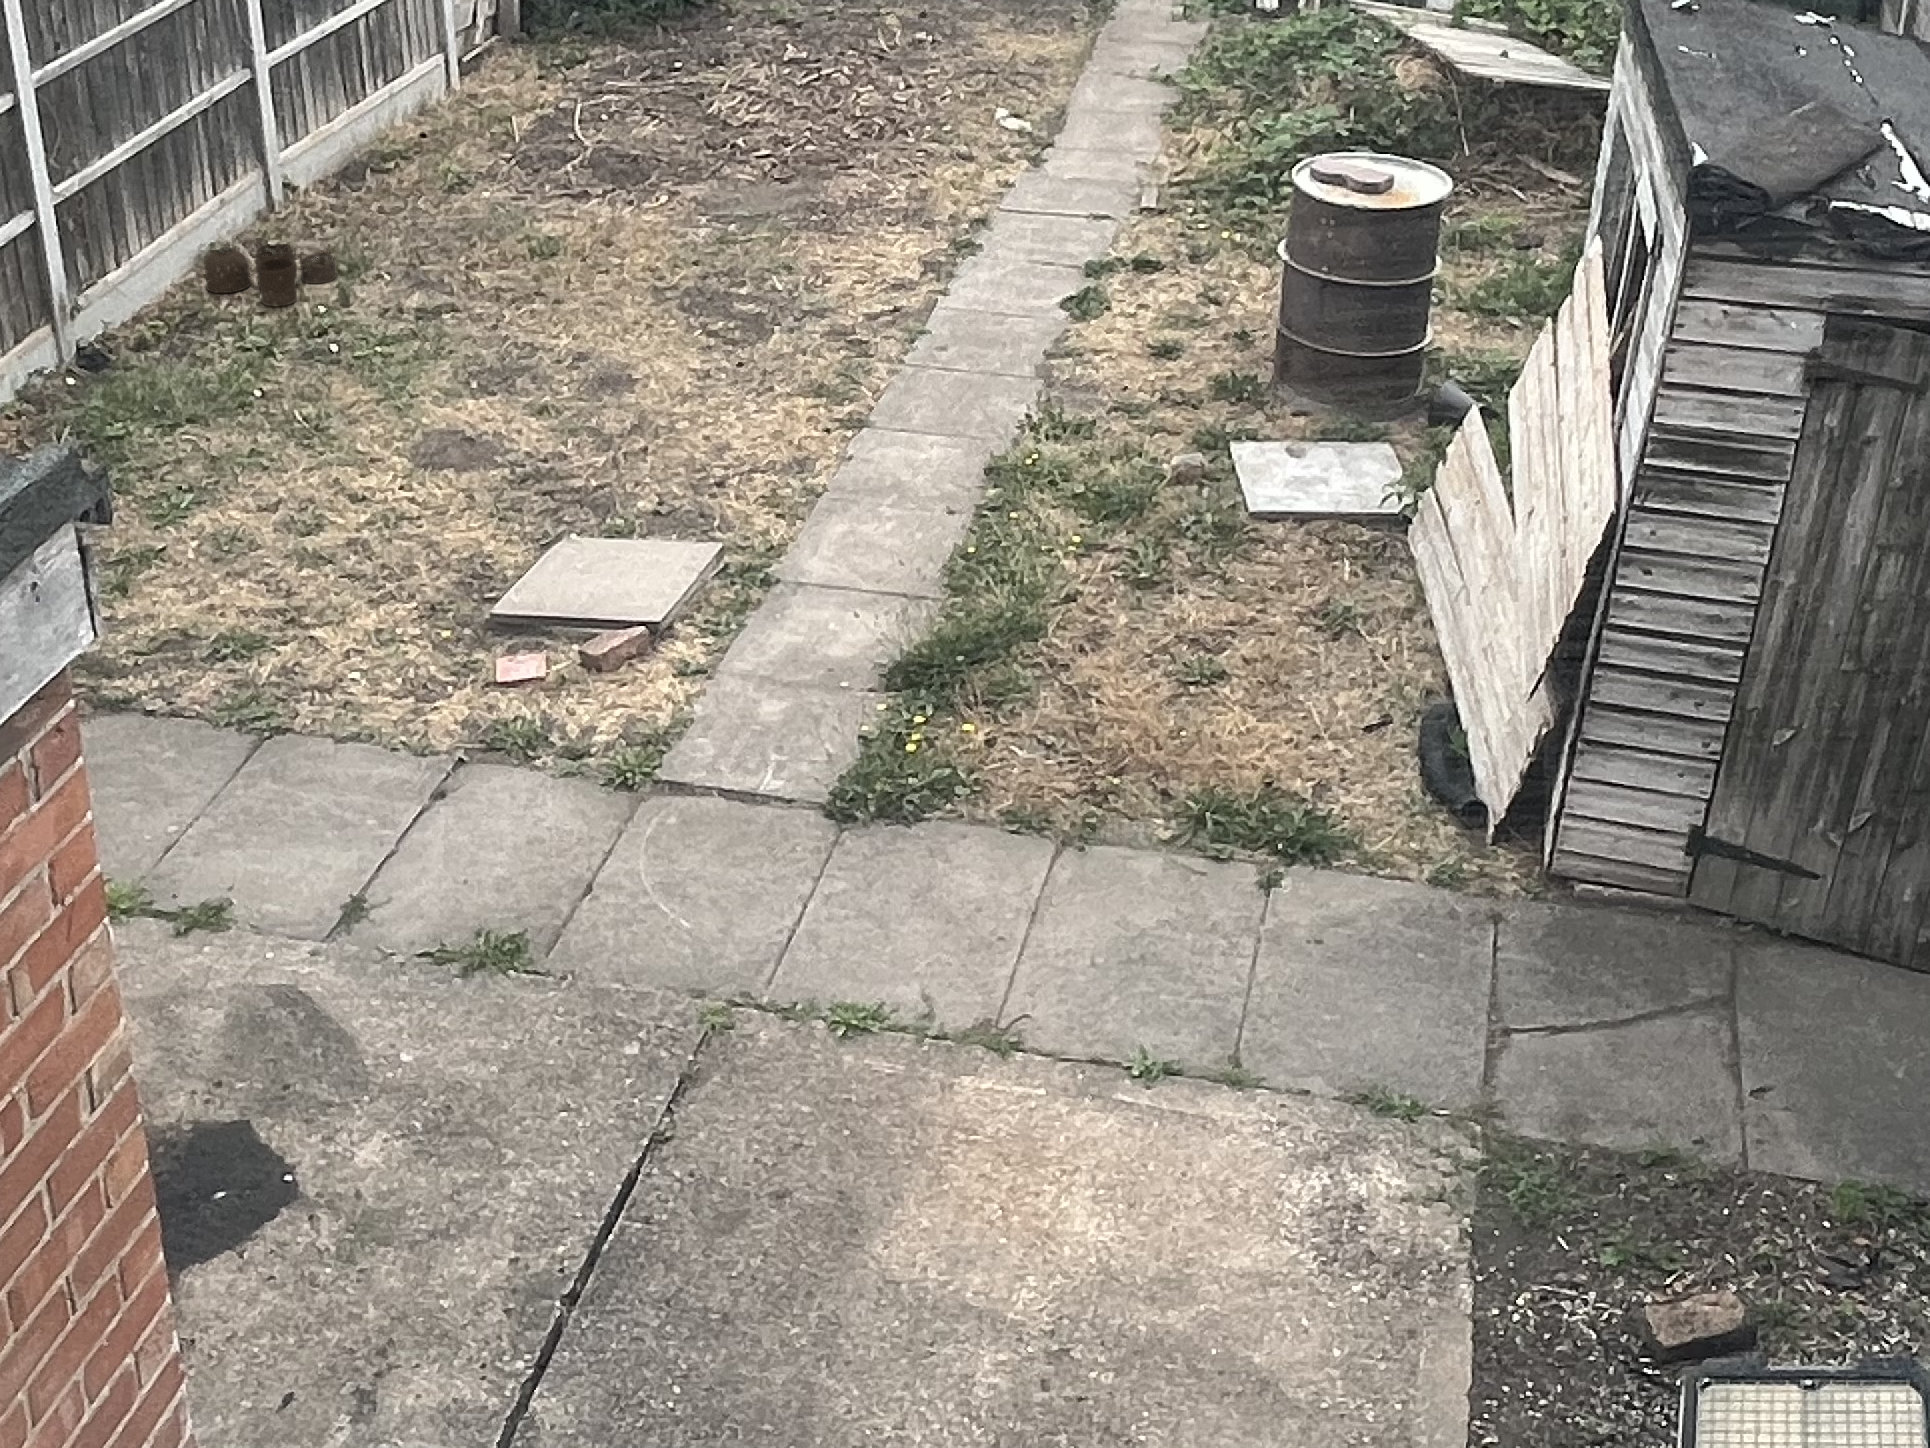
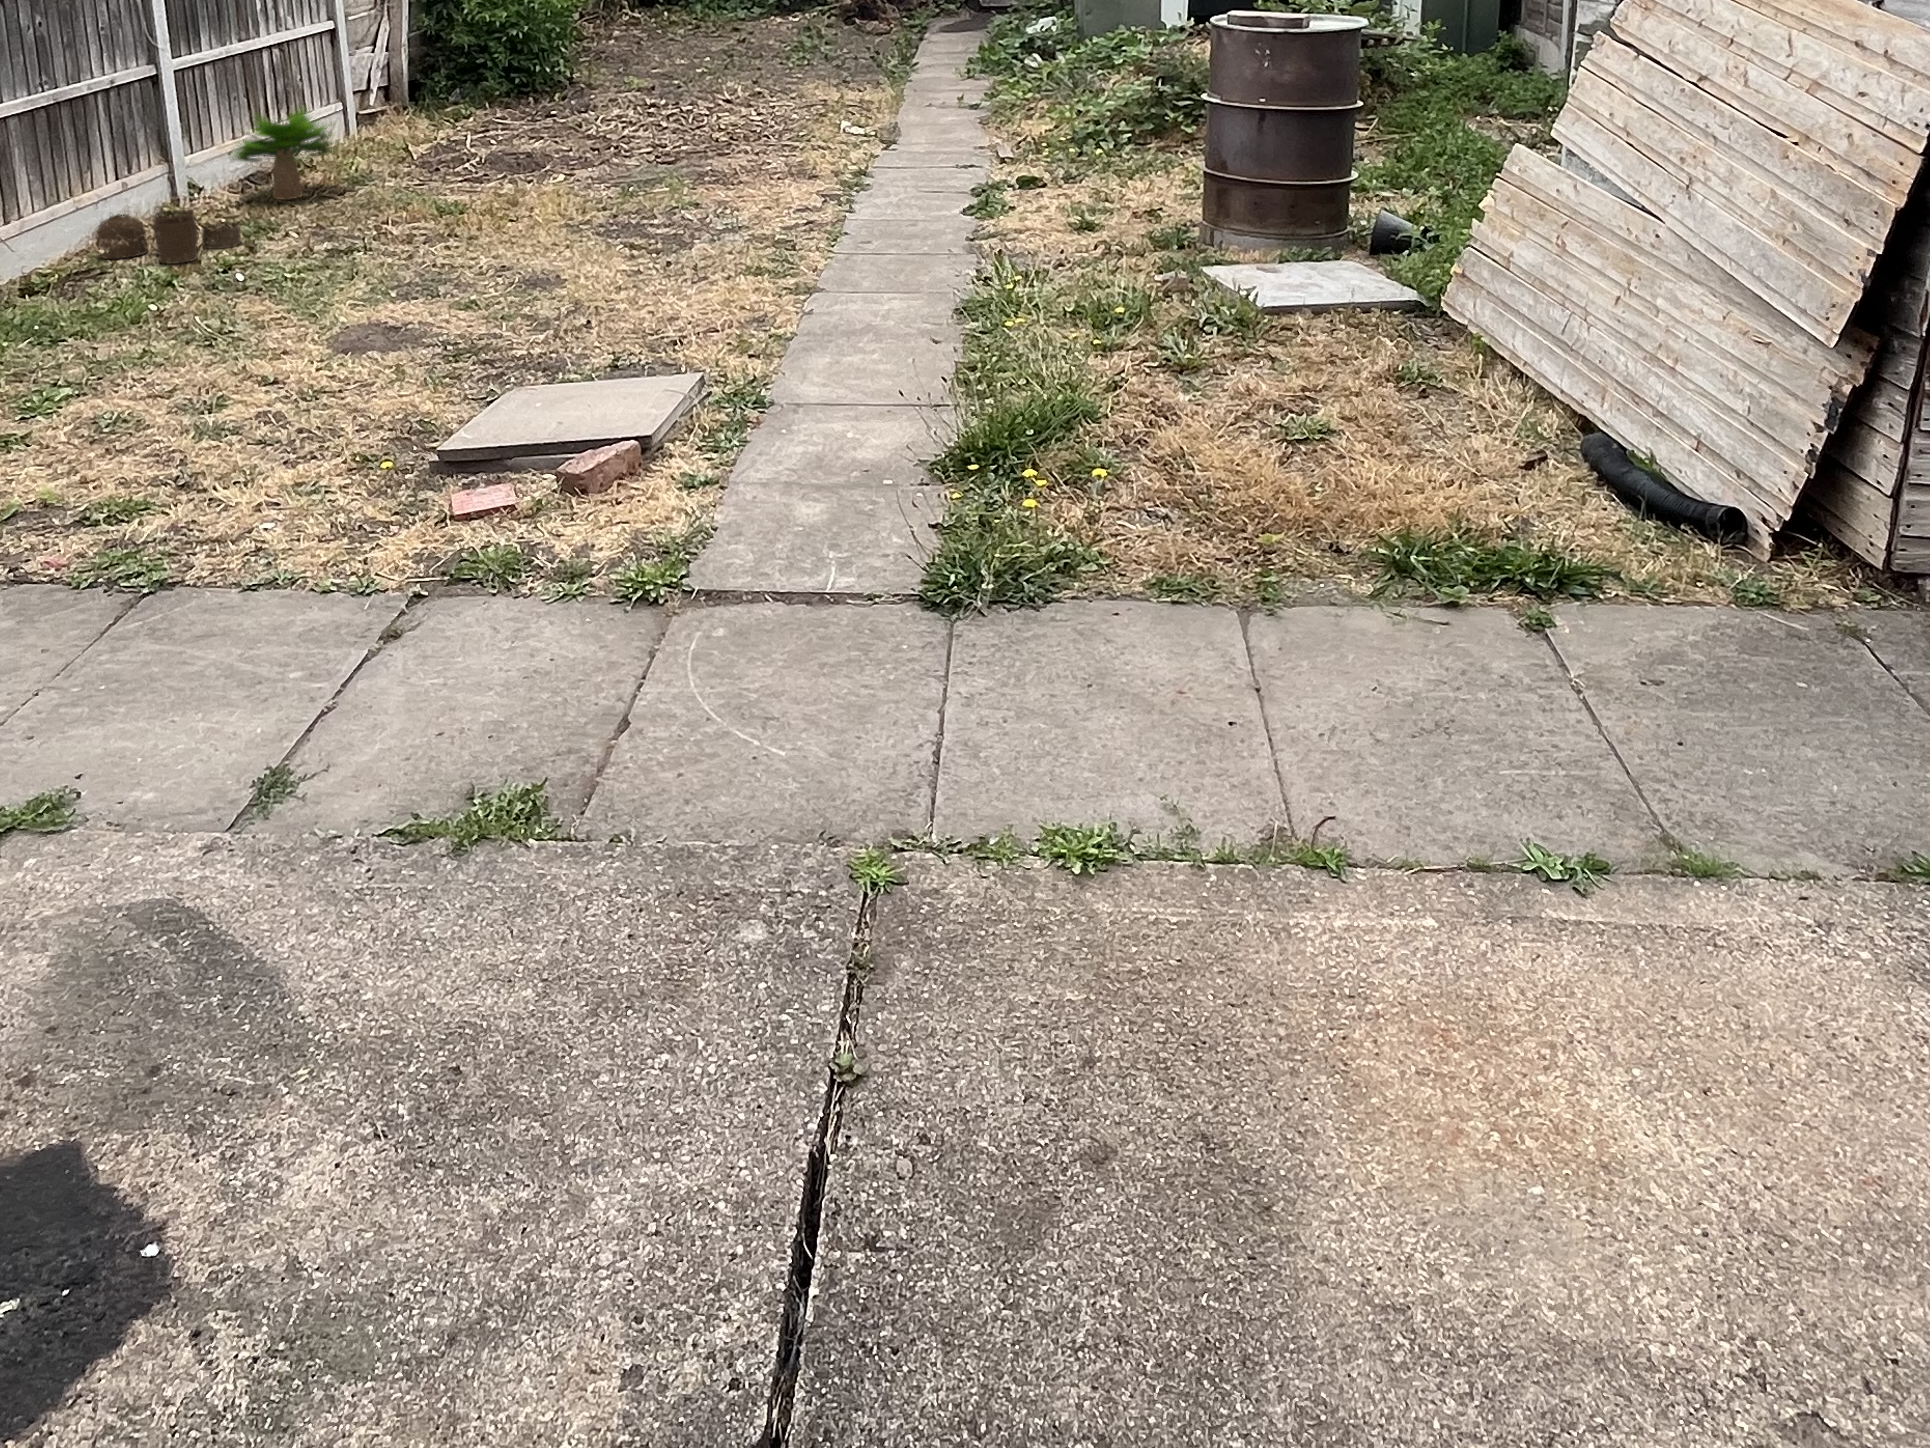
potted plant: none [321,97,436,199] -> present [232,108,335,200]

